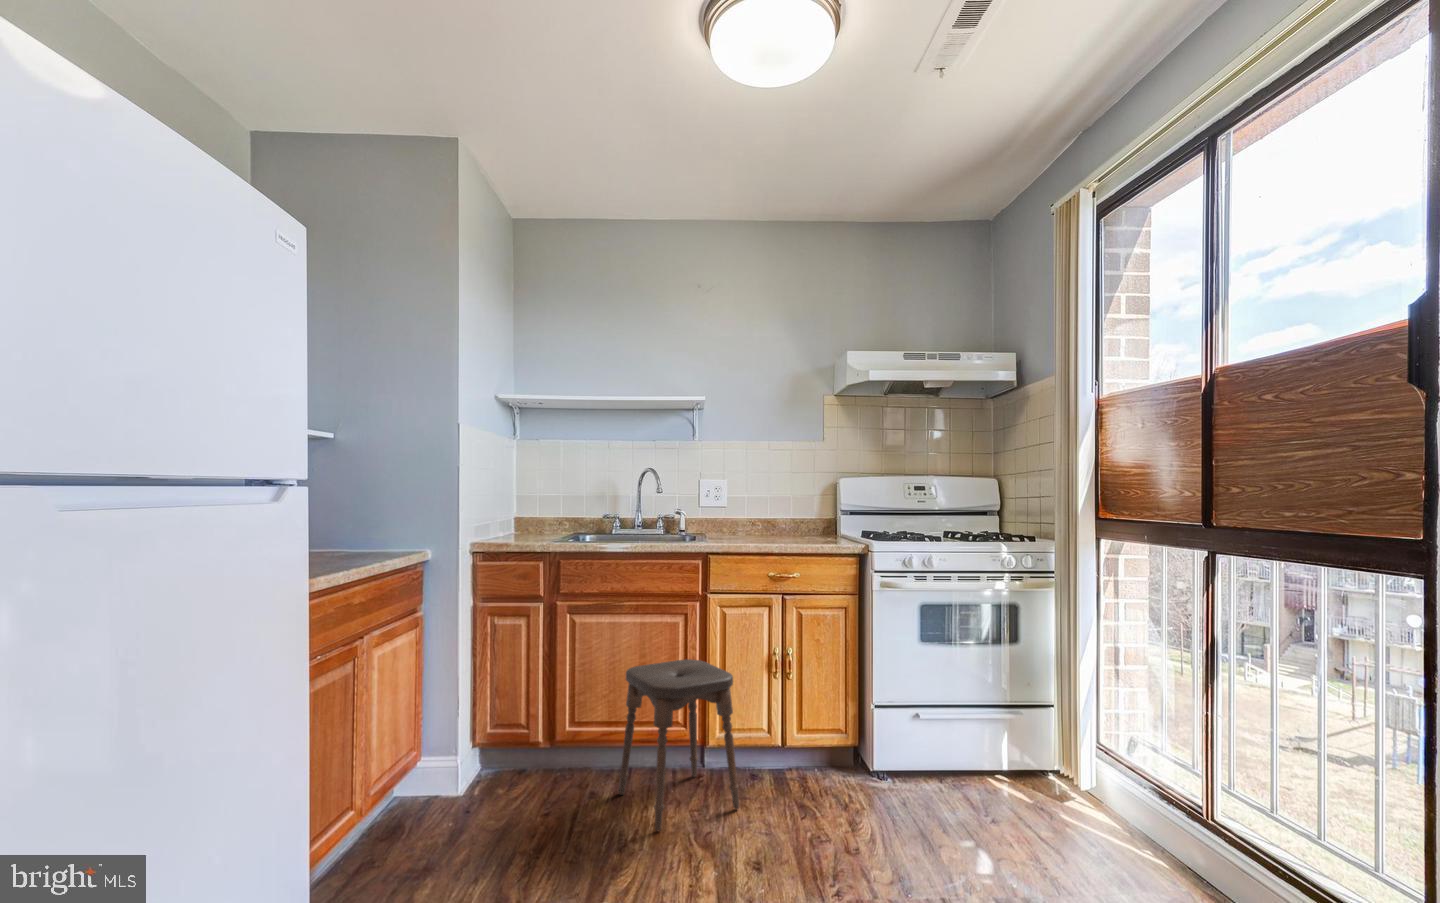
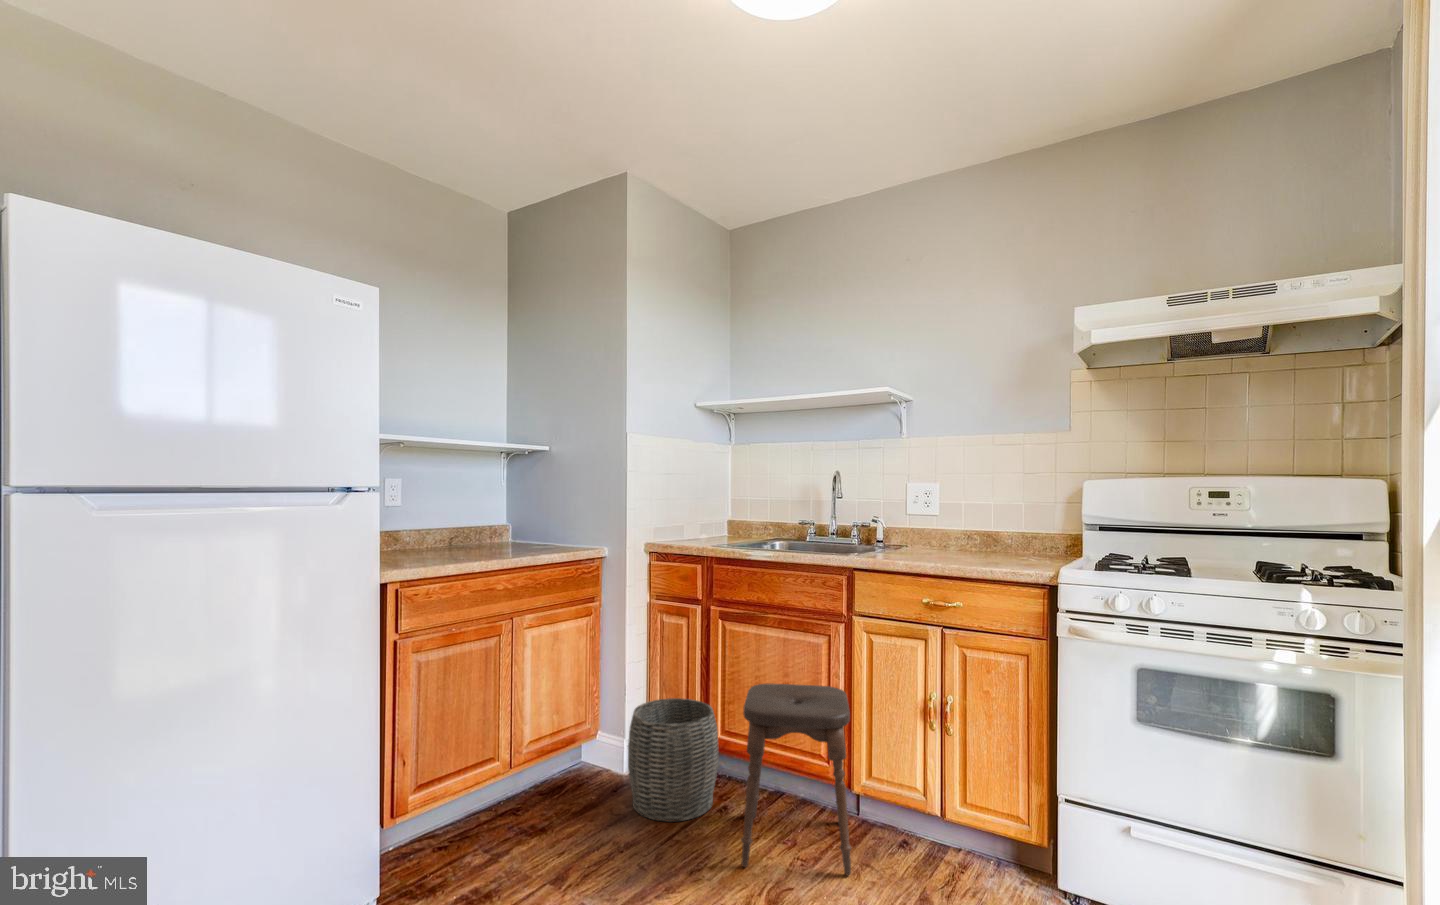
woven basket: none [489,700,584,826] -> present [628,698,718,822]

